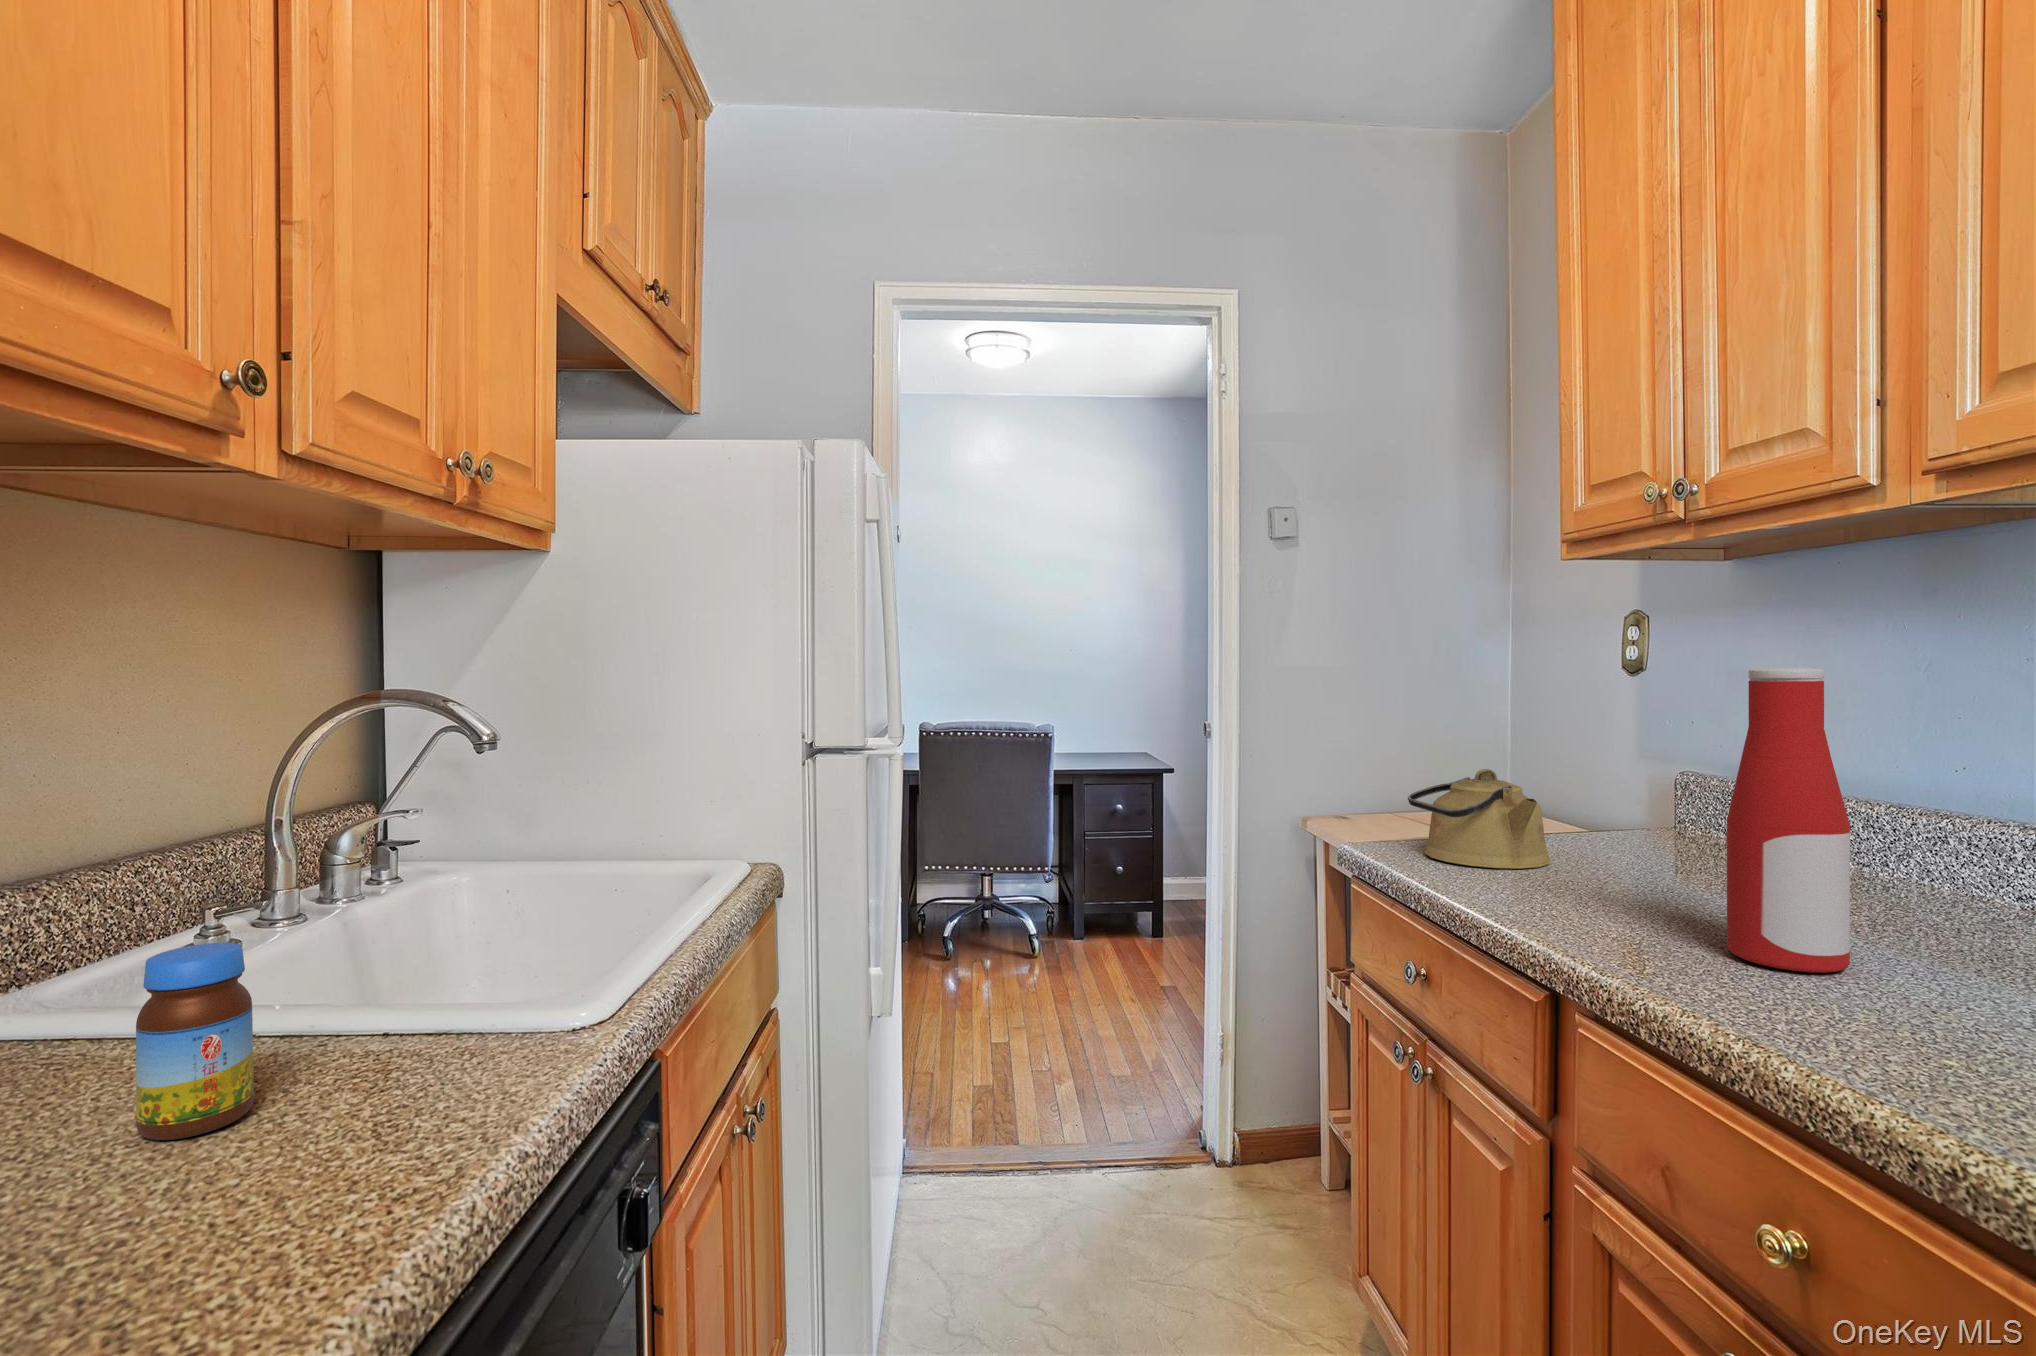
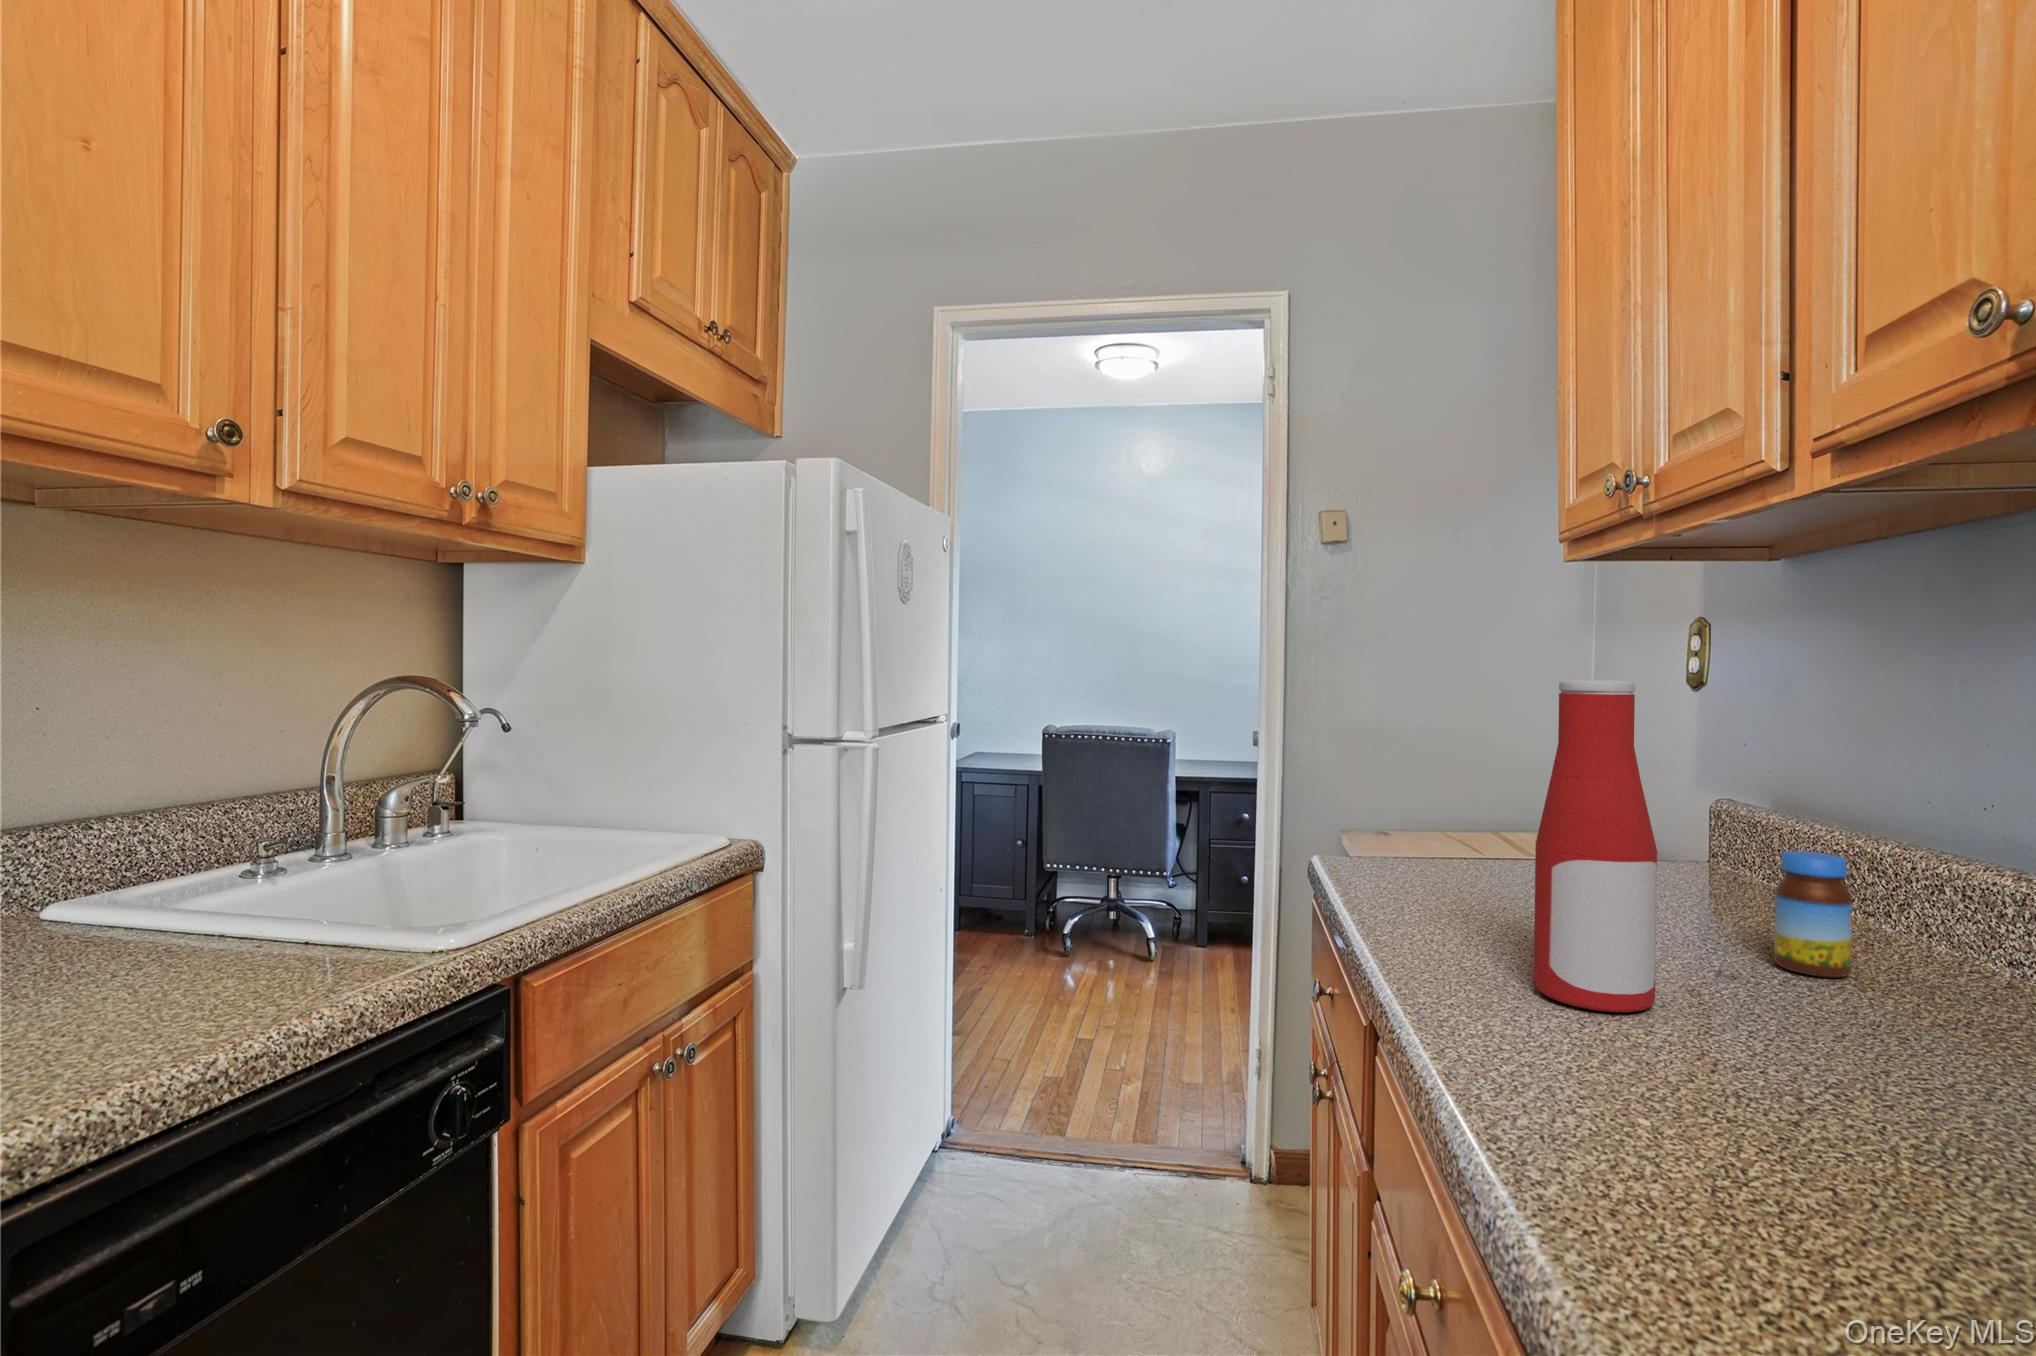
kettle: present [1408,769,1550,869] -> none [1367,784,1508,891]
jar: present [136,943,254,1140] -> present [1774,851,1852,977]

